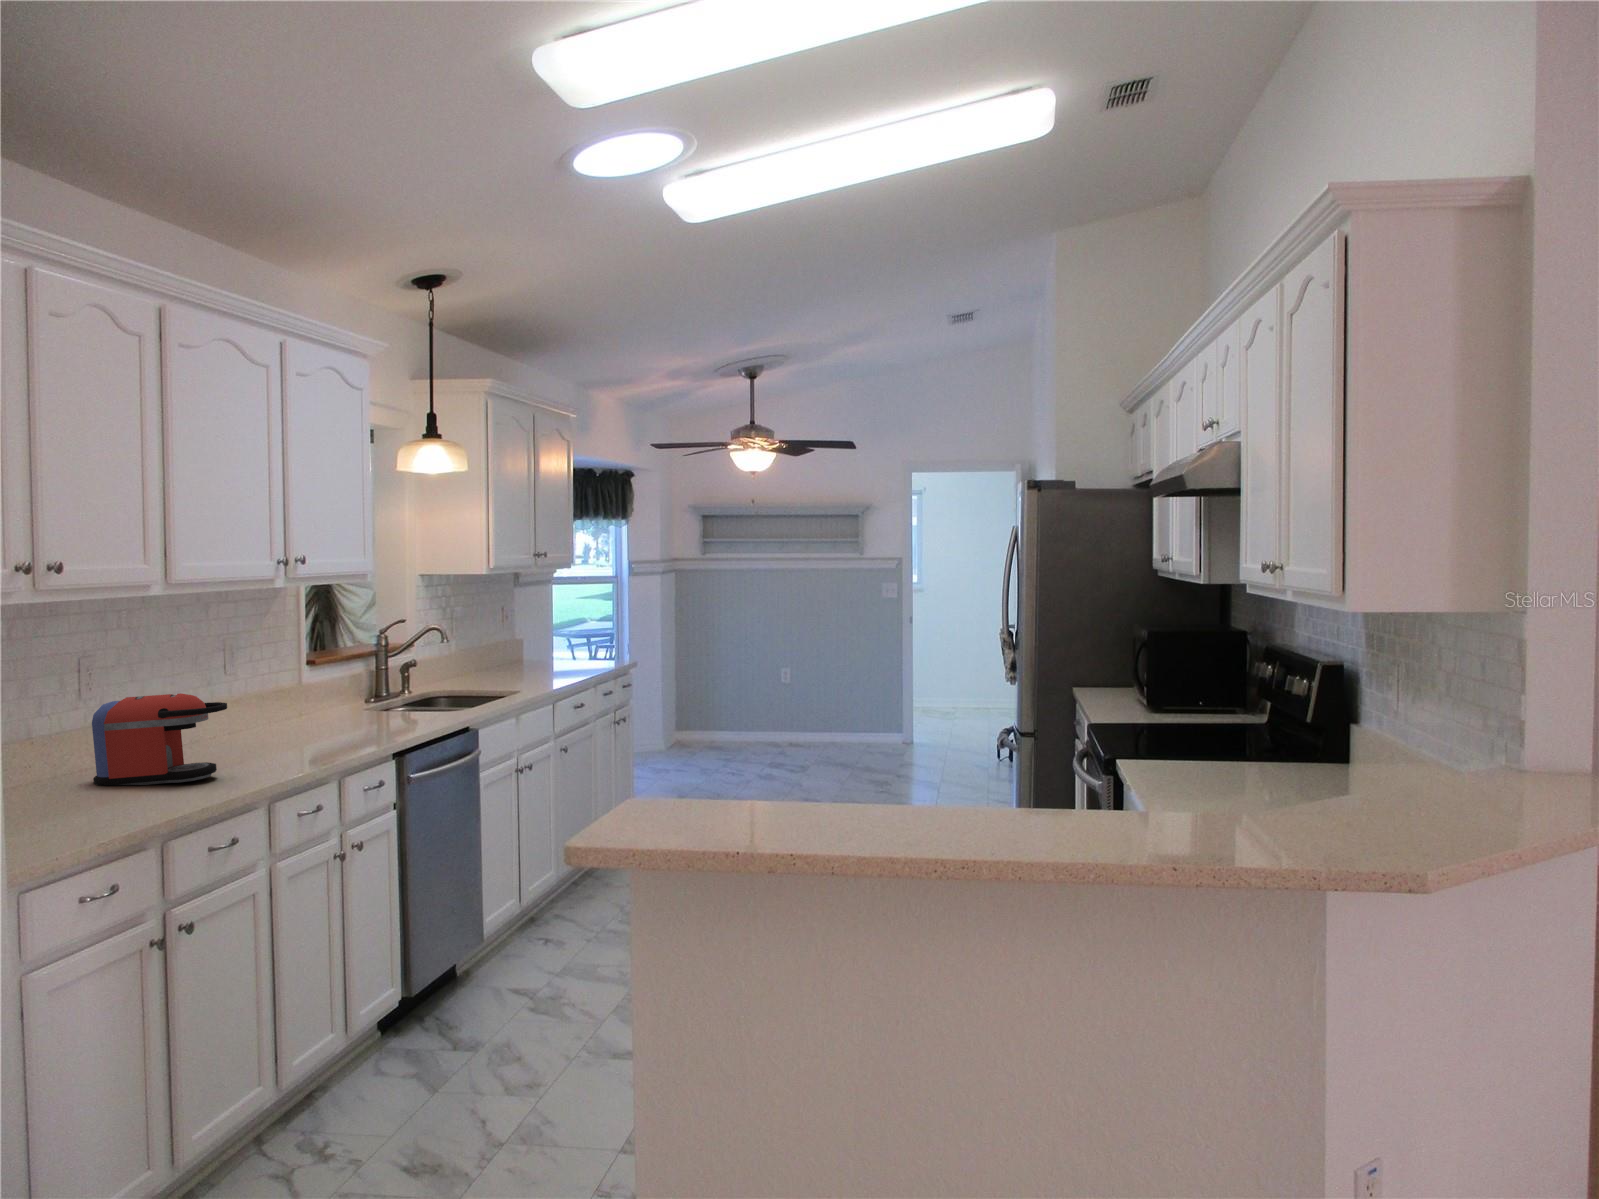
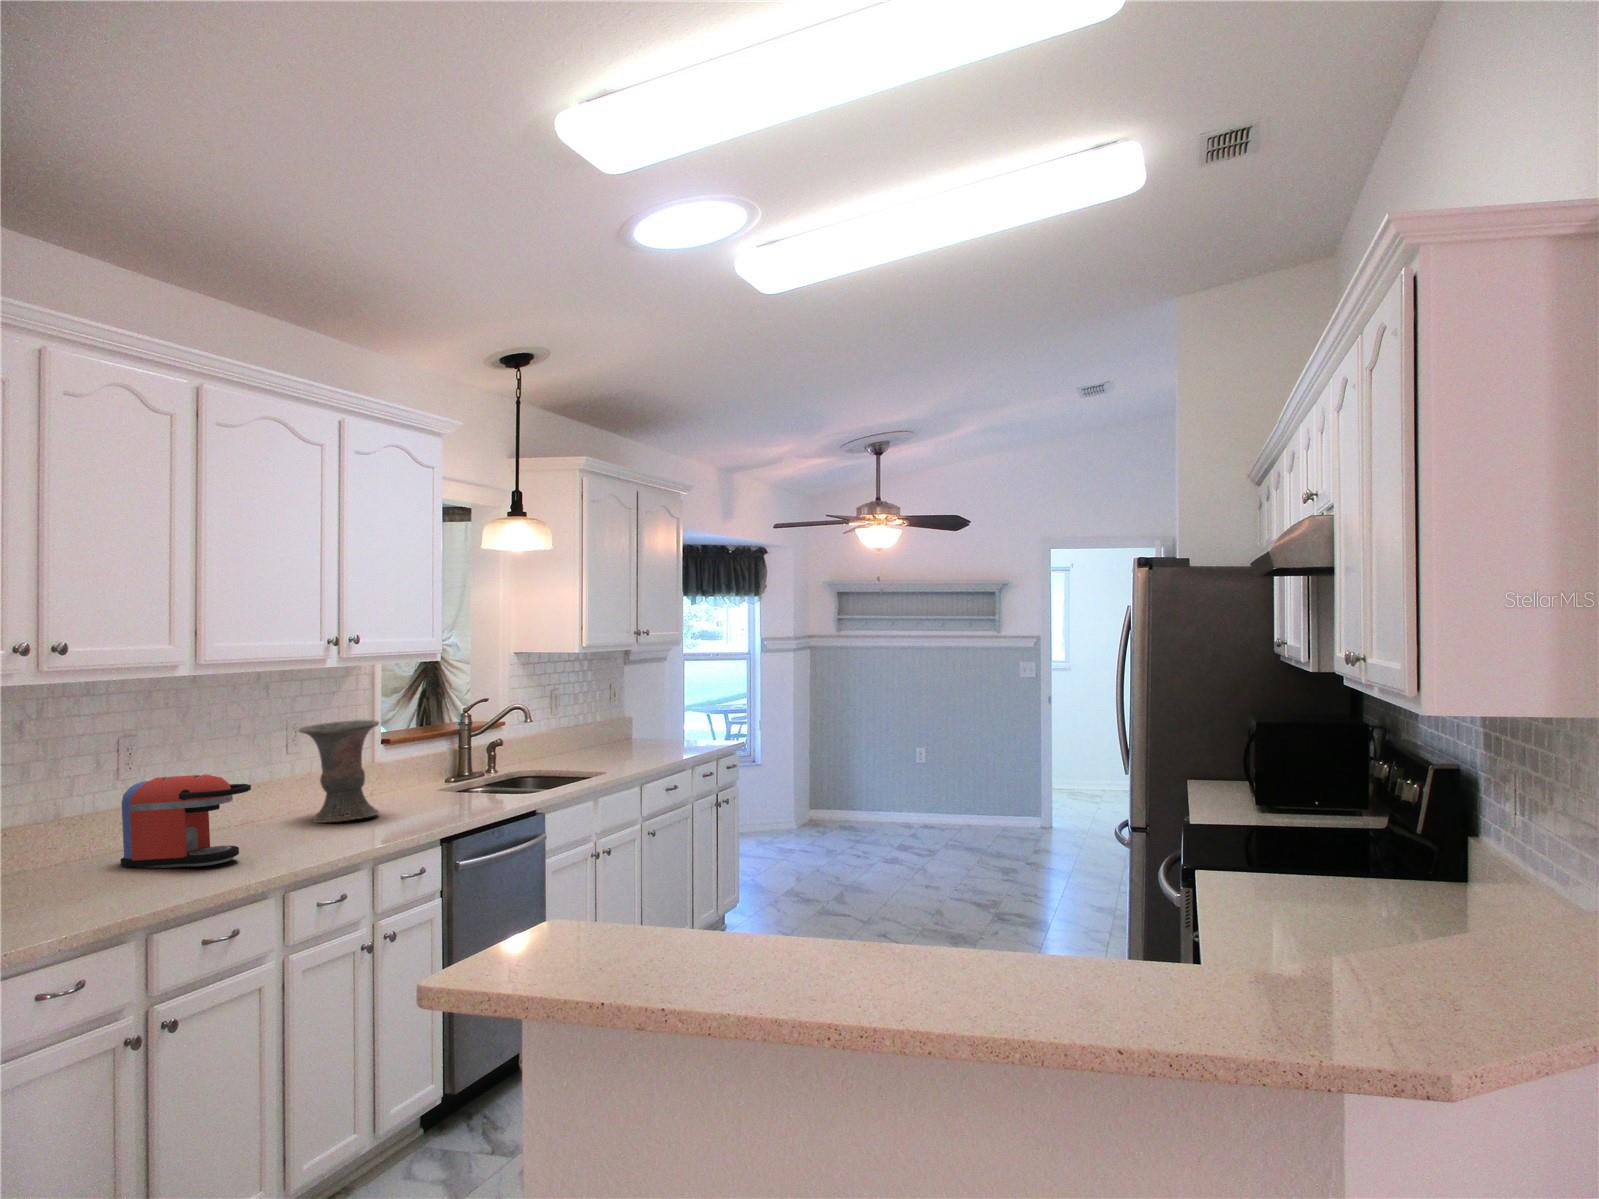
vase: none [240,641,323,742] -> present [298,720,379,823]

